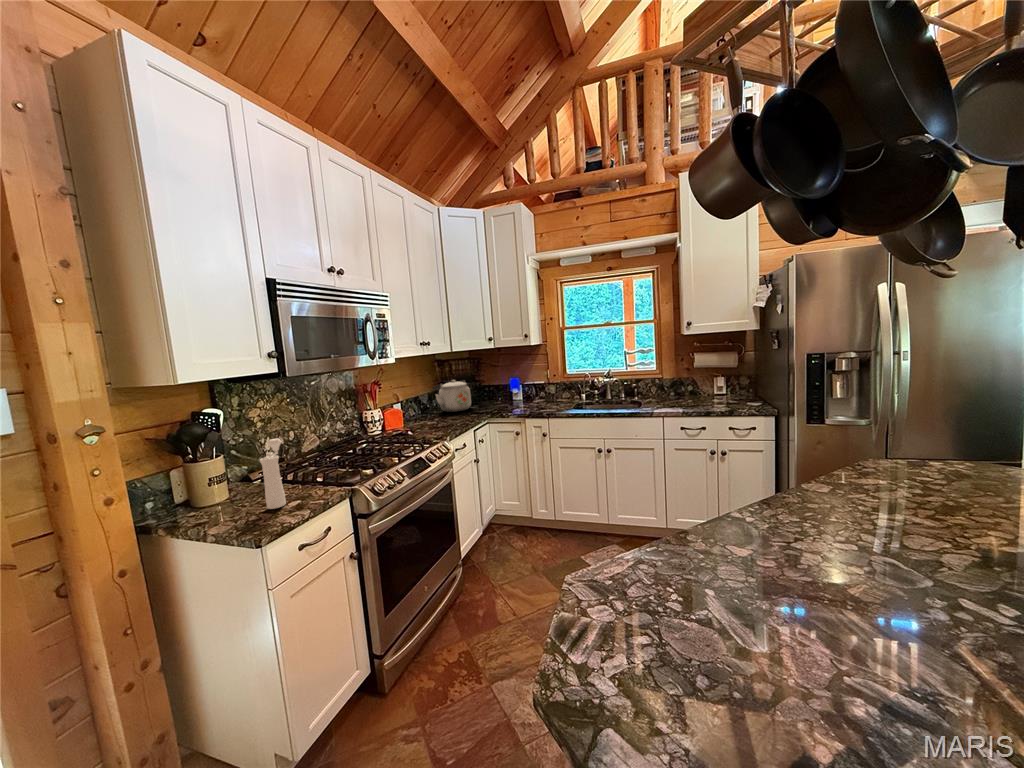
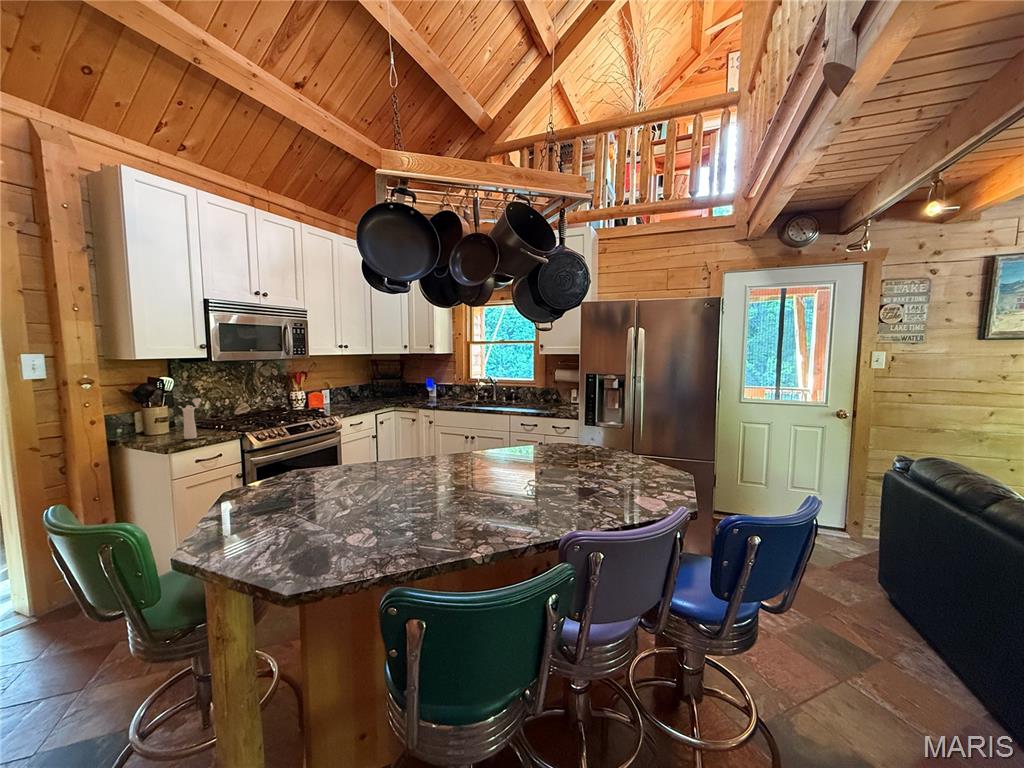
kettle: present [433,380,471,412] -> none [360,375,391,400]

